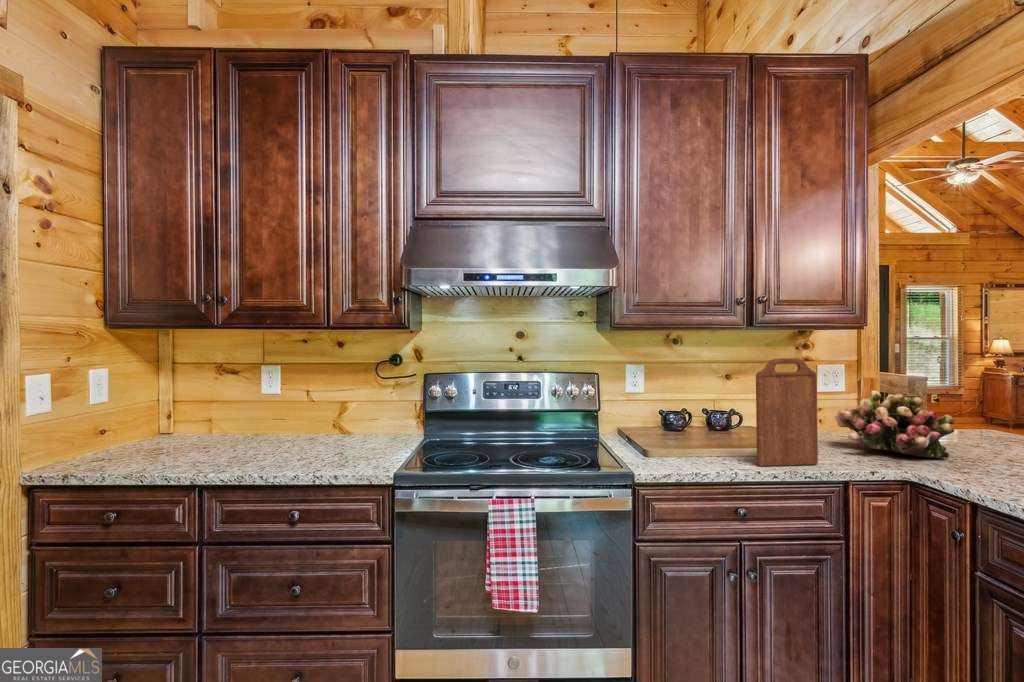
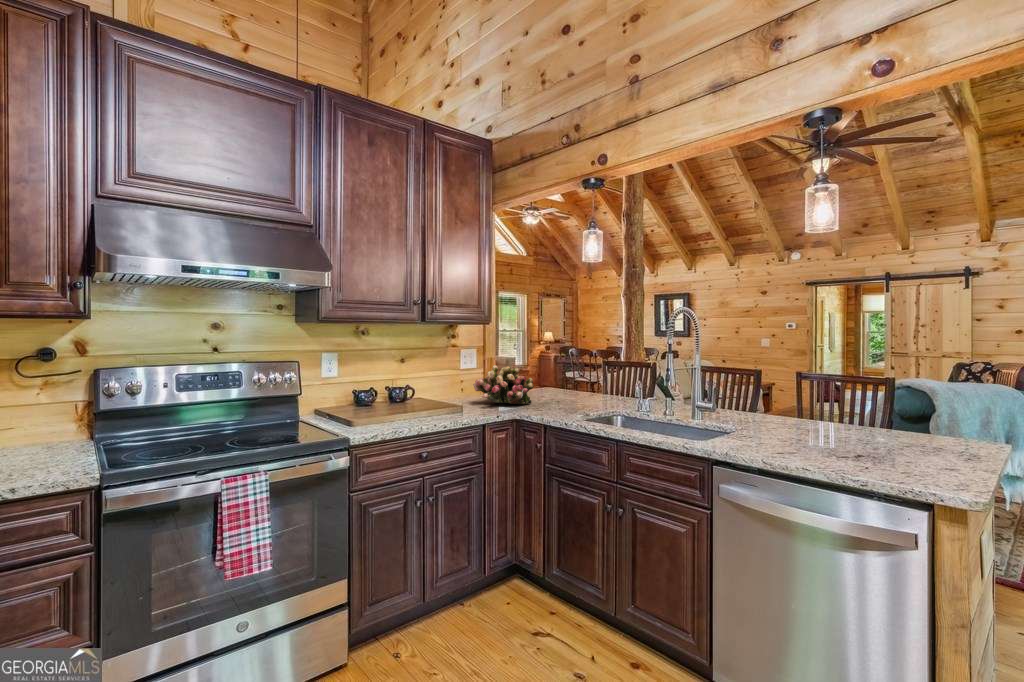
cutting board: present [756,358,818,466] -> none [432,345,468,421]

